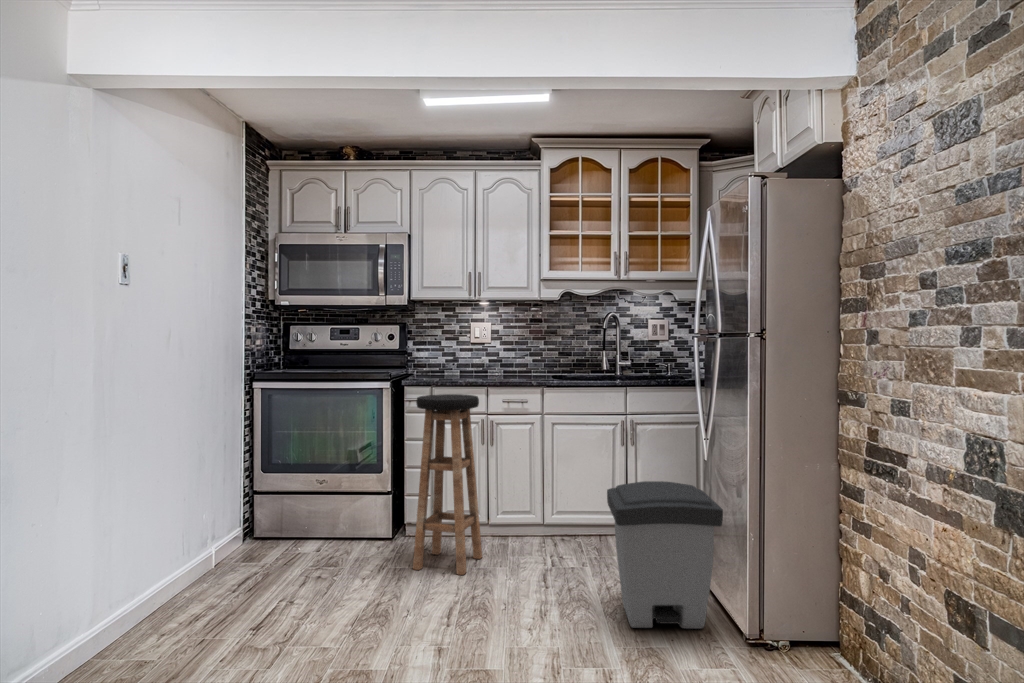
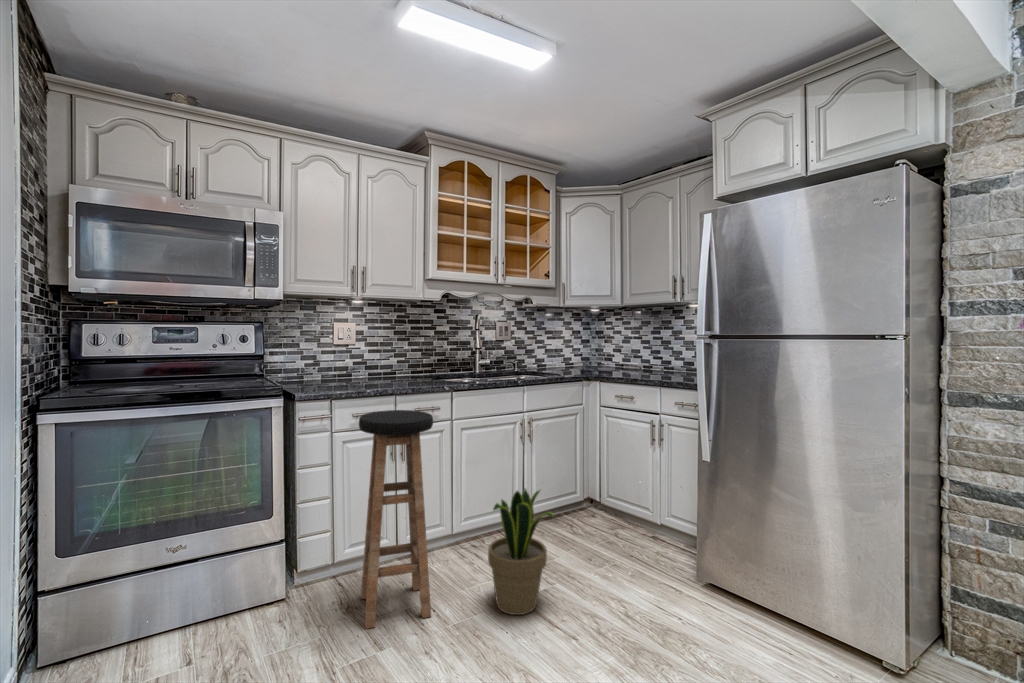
potted plant: none [503,472,573,593] -> present [488,489,554,615]
trash can: present [607,481,723,629] -> none [594,479,711,624]

